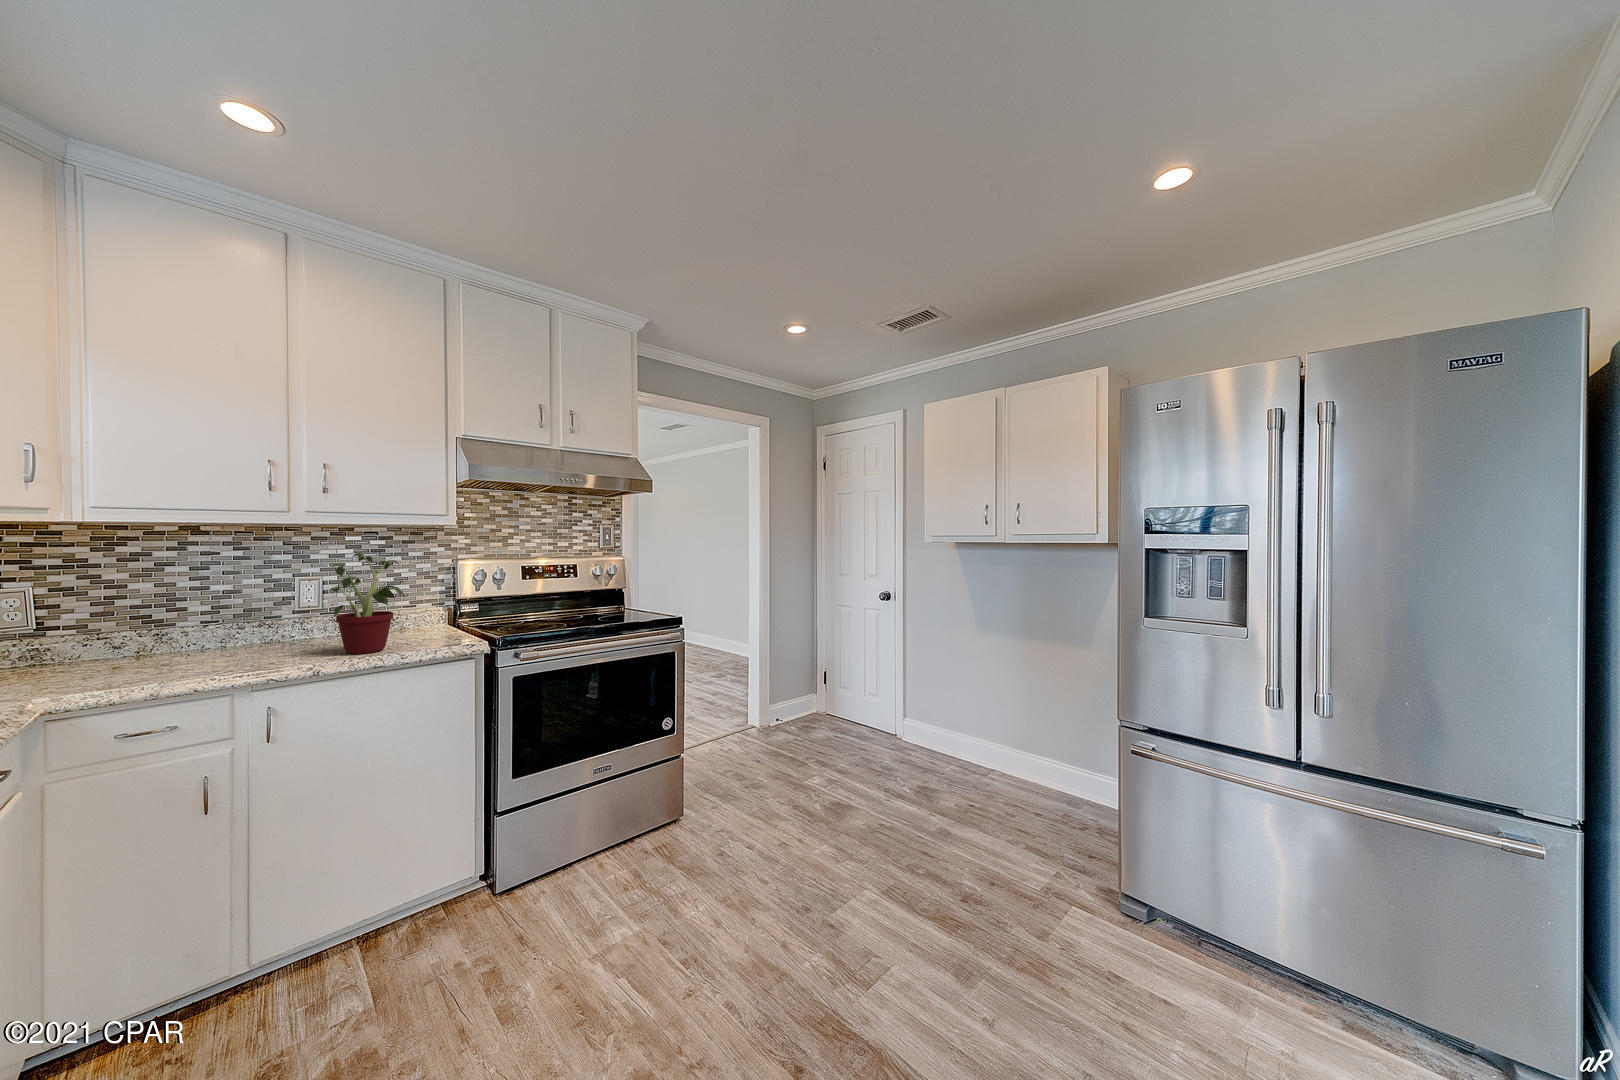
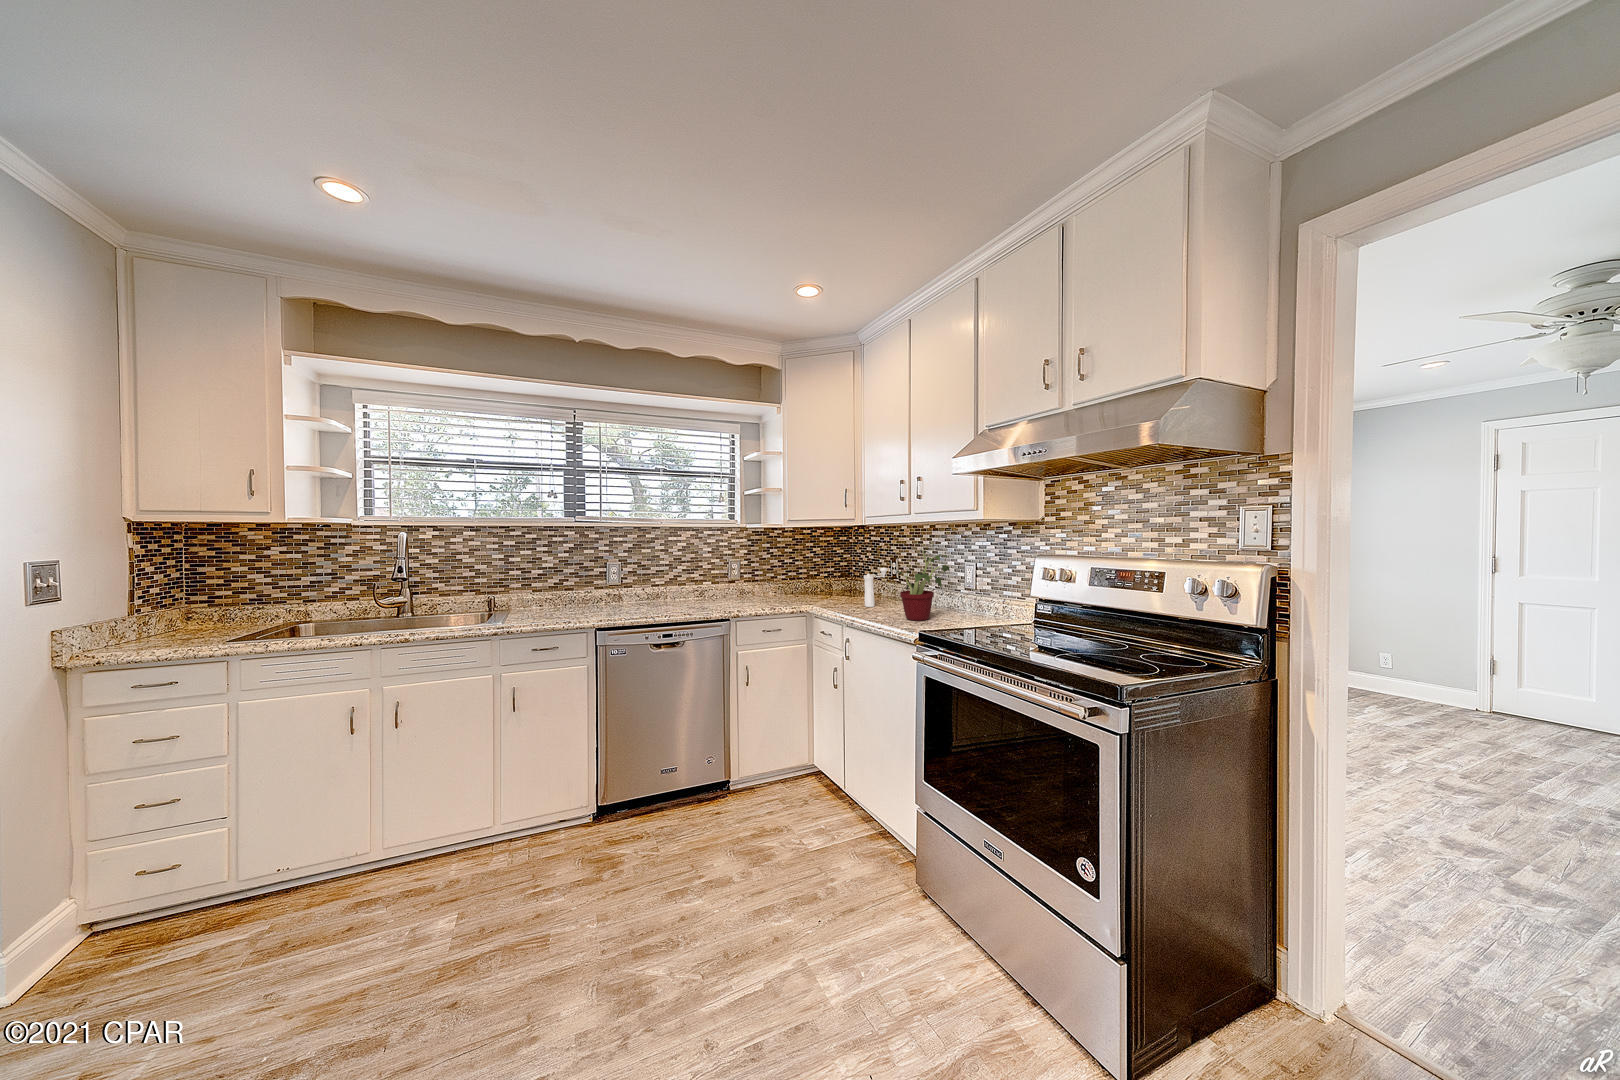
pepper mill: none [152,597,186,676] -> present [864,568,887,607]

